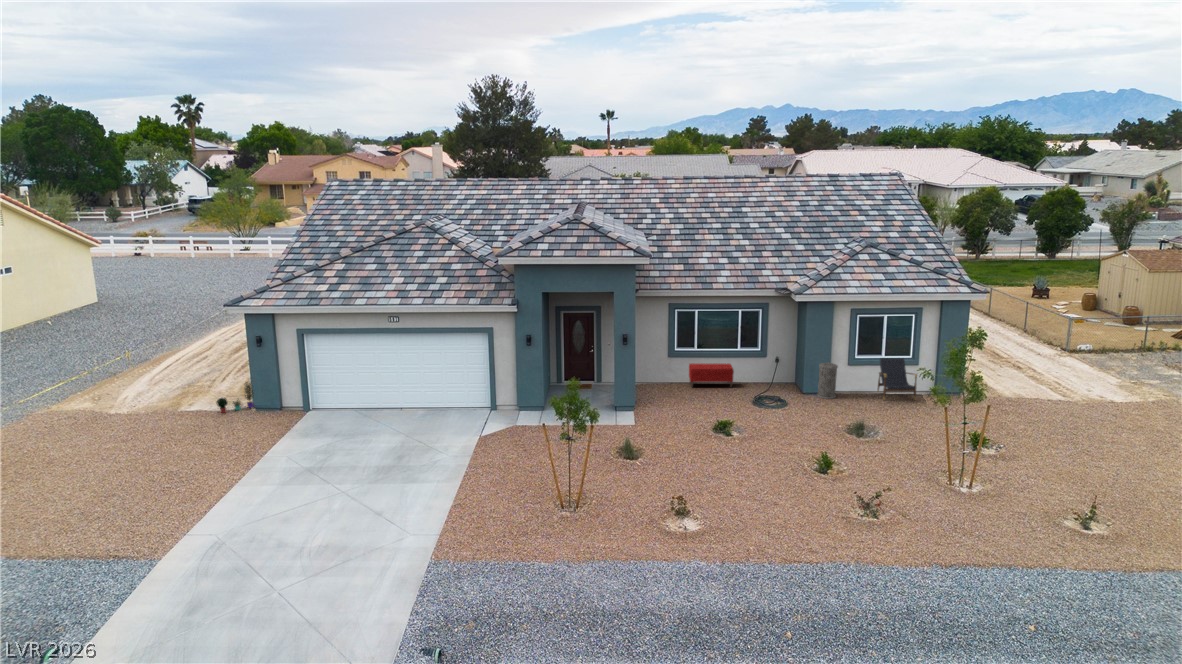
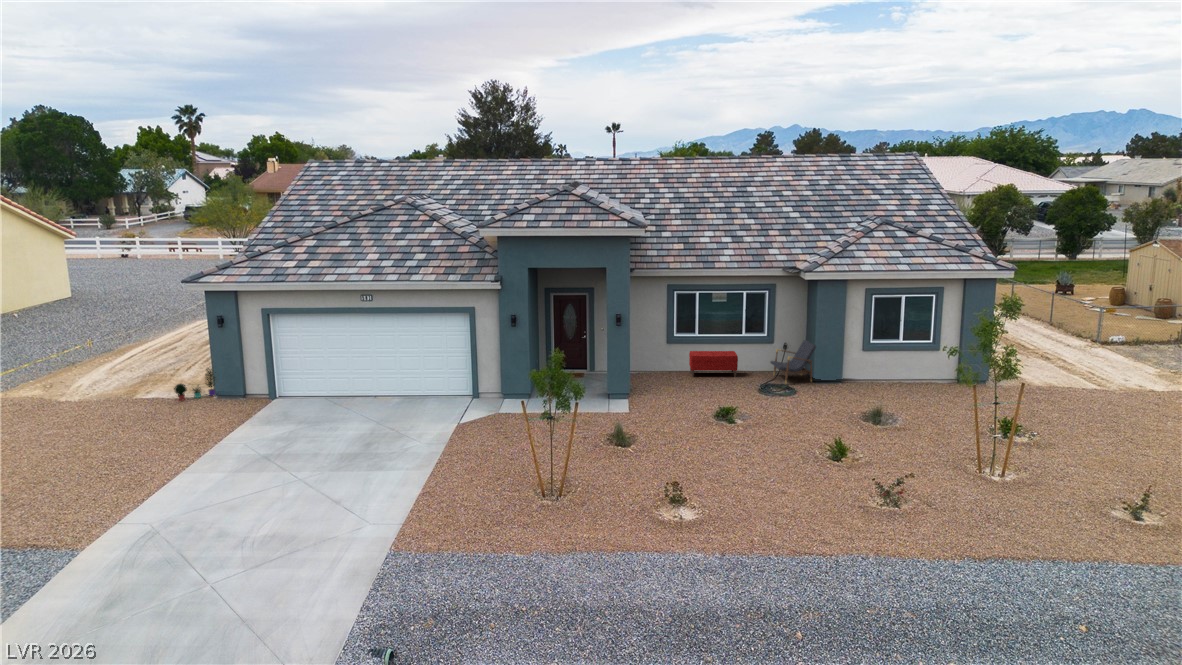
lounge chair: present [878,358,917,400] -> present [770,340,816,383]
trash can: present [817,362,838,399] -> none [829,347,851,388]

